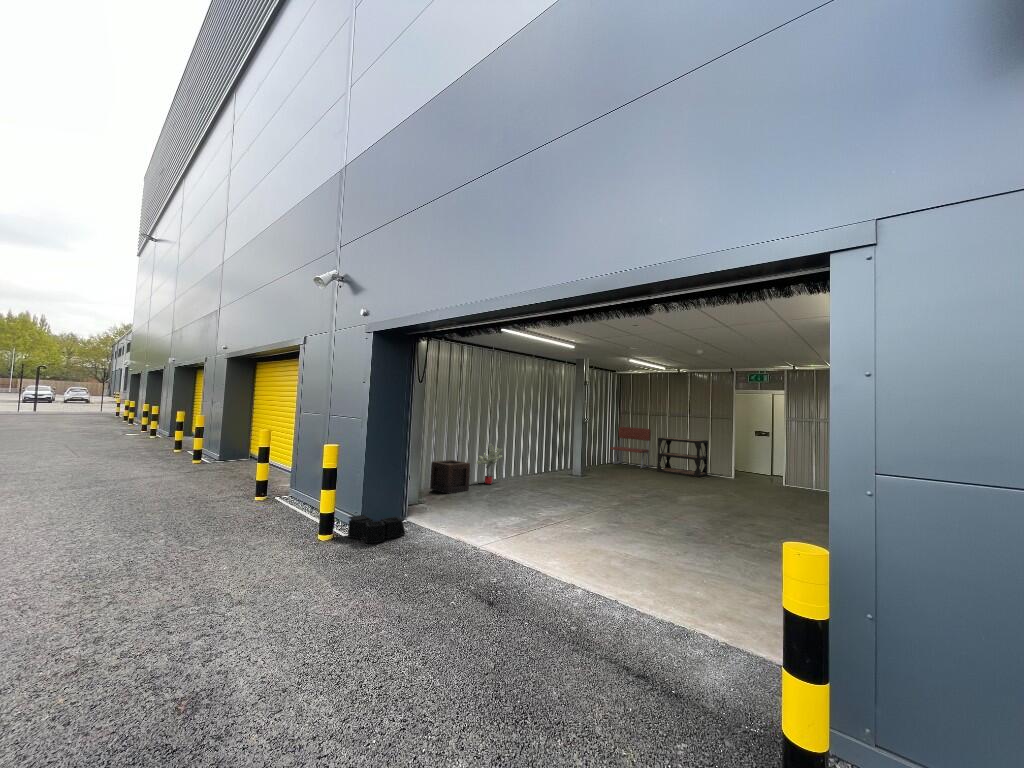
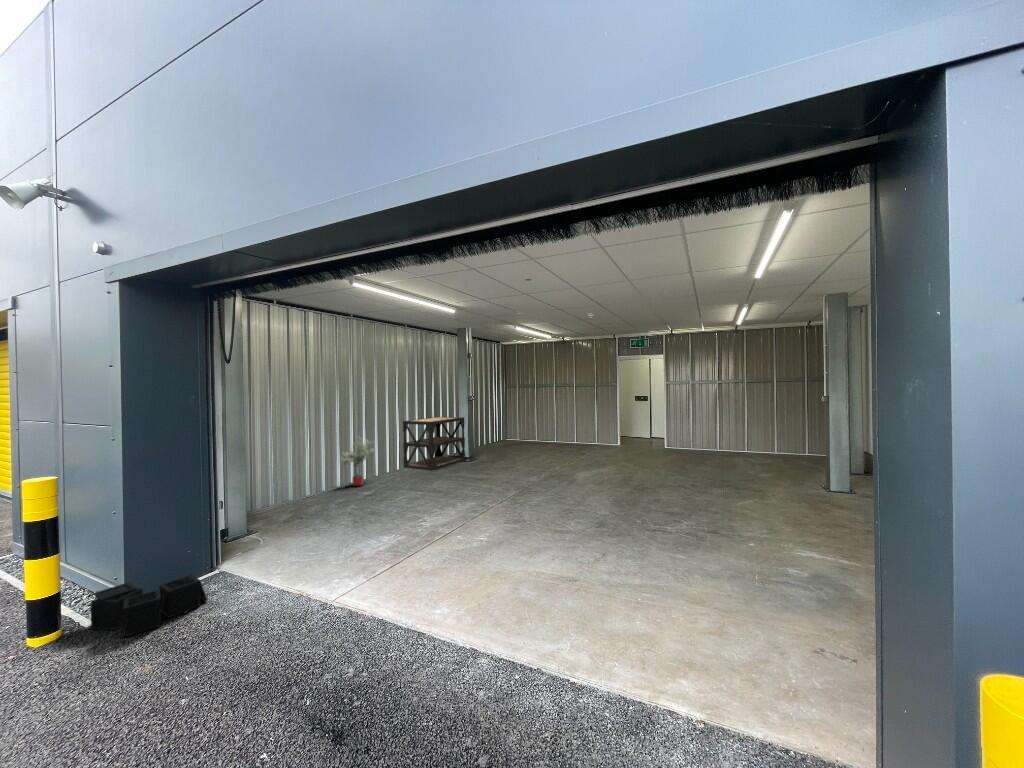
bench: present [610,427,651,468] -> none [499,401,539,442]
shelving unit: present [657,437,708,477] -> present [403,417,465,470]
wooden crate: present [430,460,470,494] -> none [273,463,330,509]

